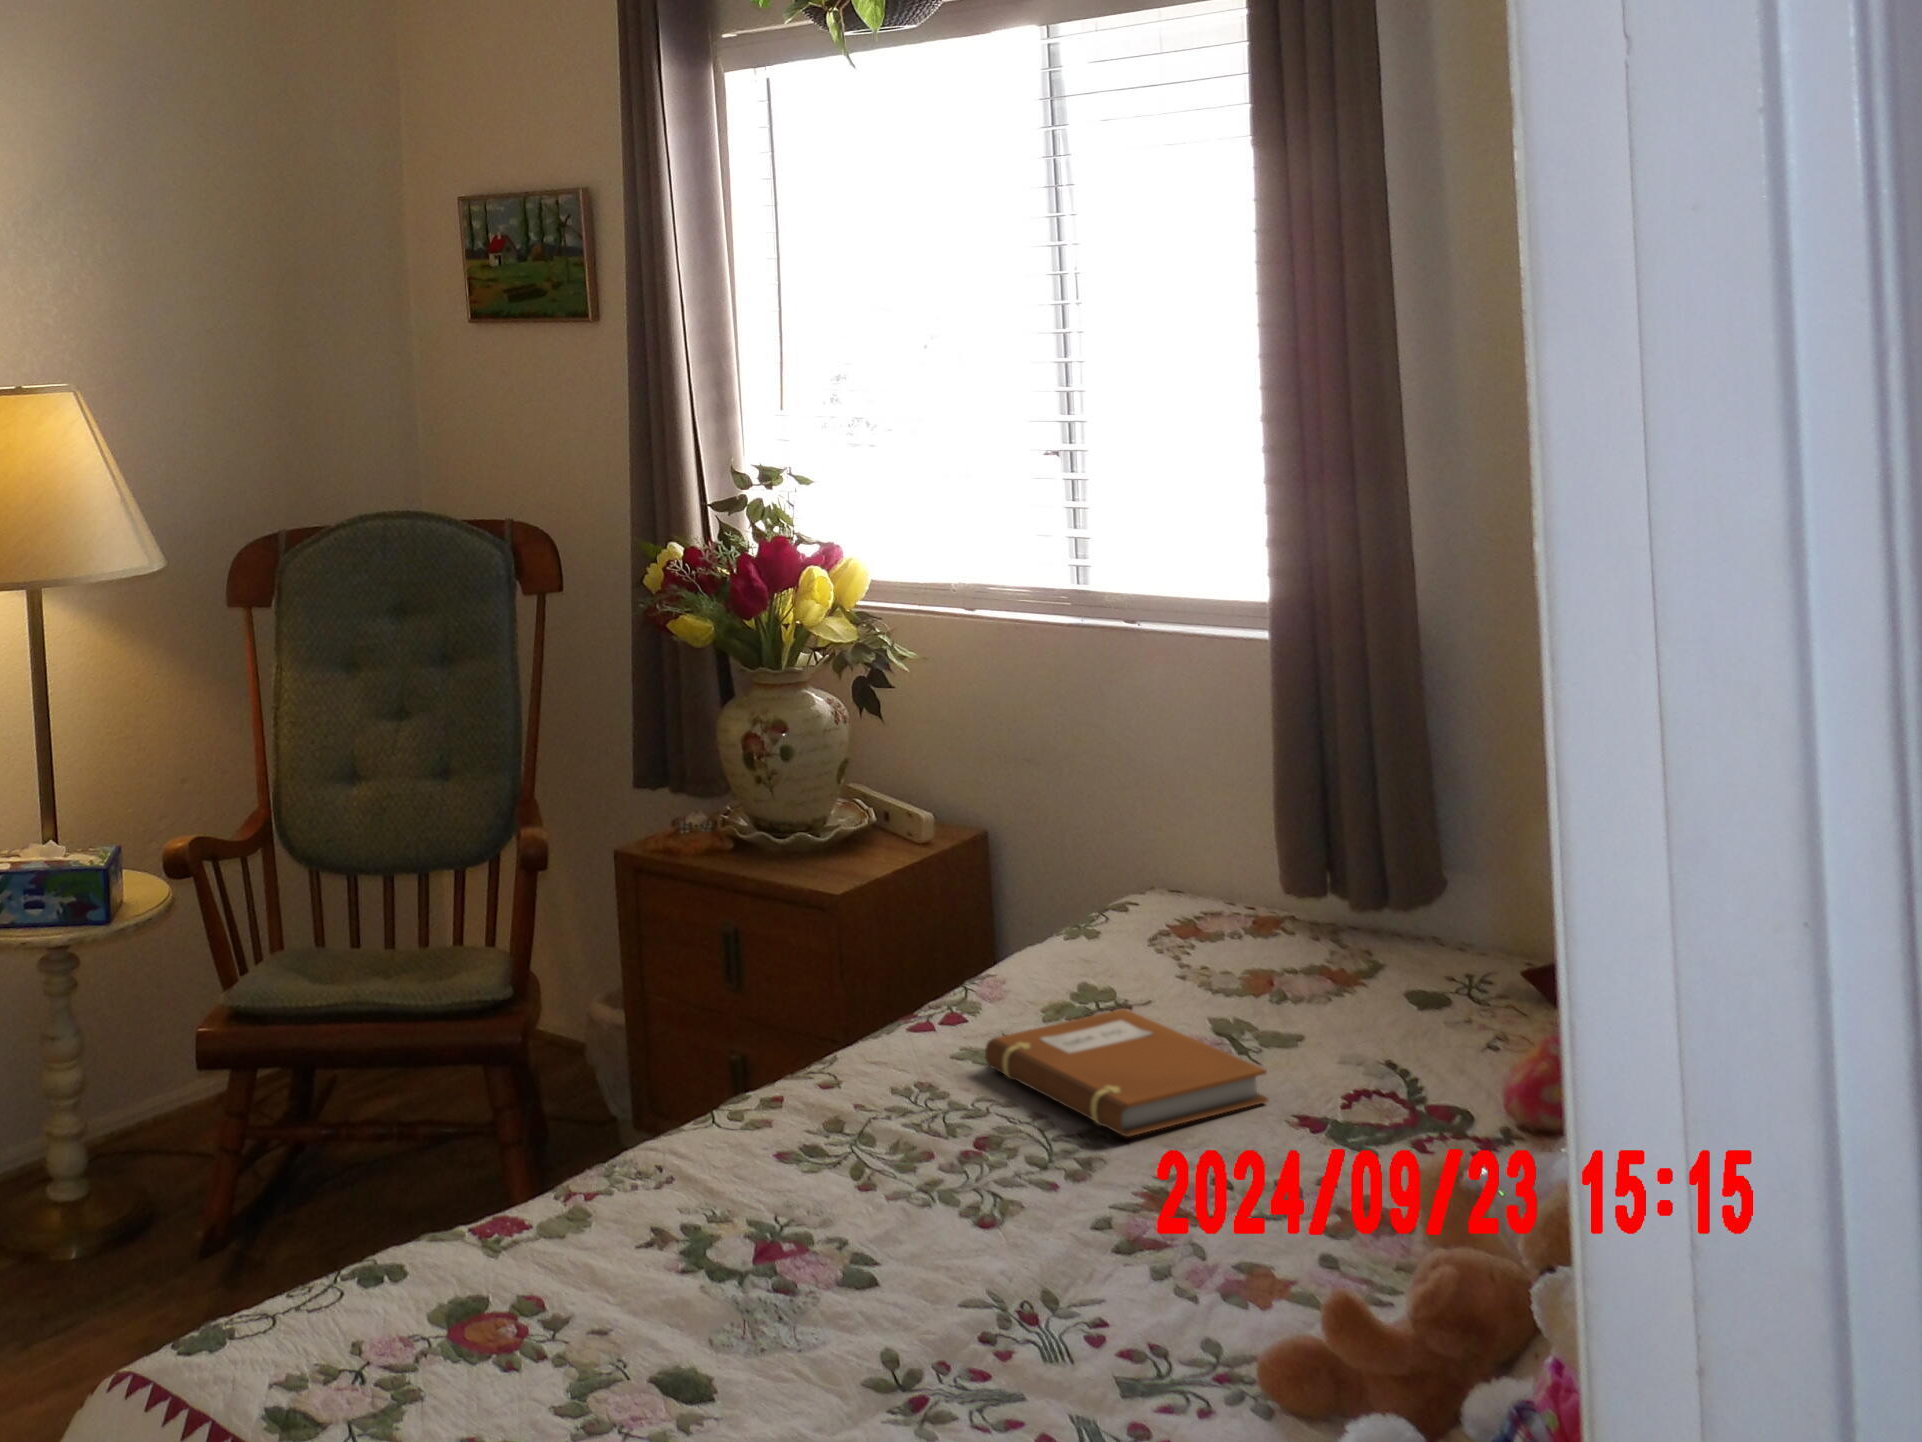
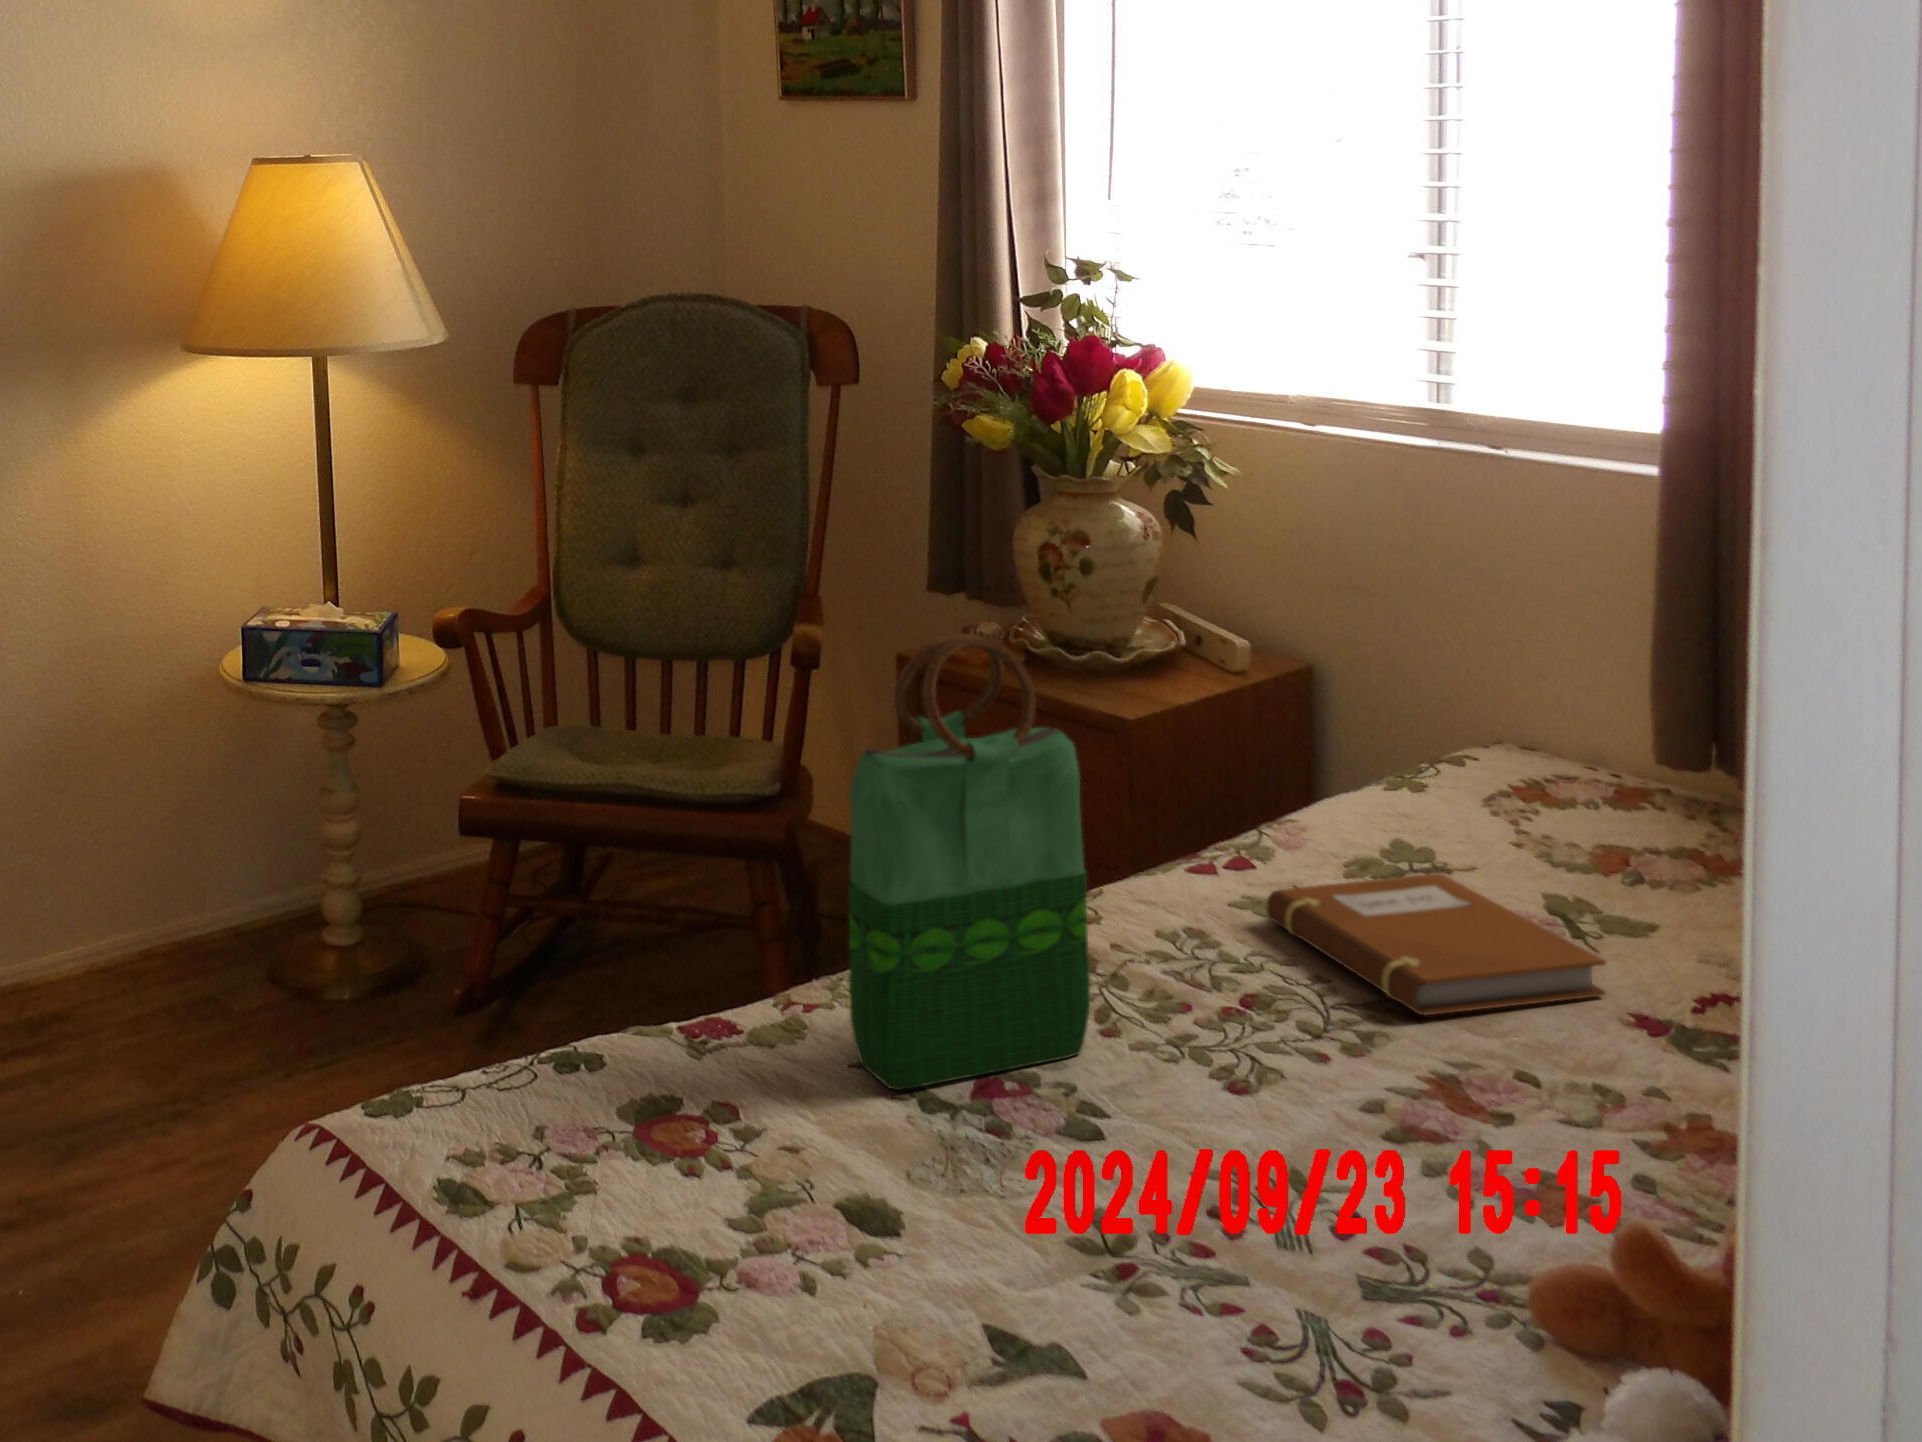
tote bag: none [632,820,851,1264] -> present [848,634,1090,1090]

